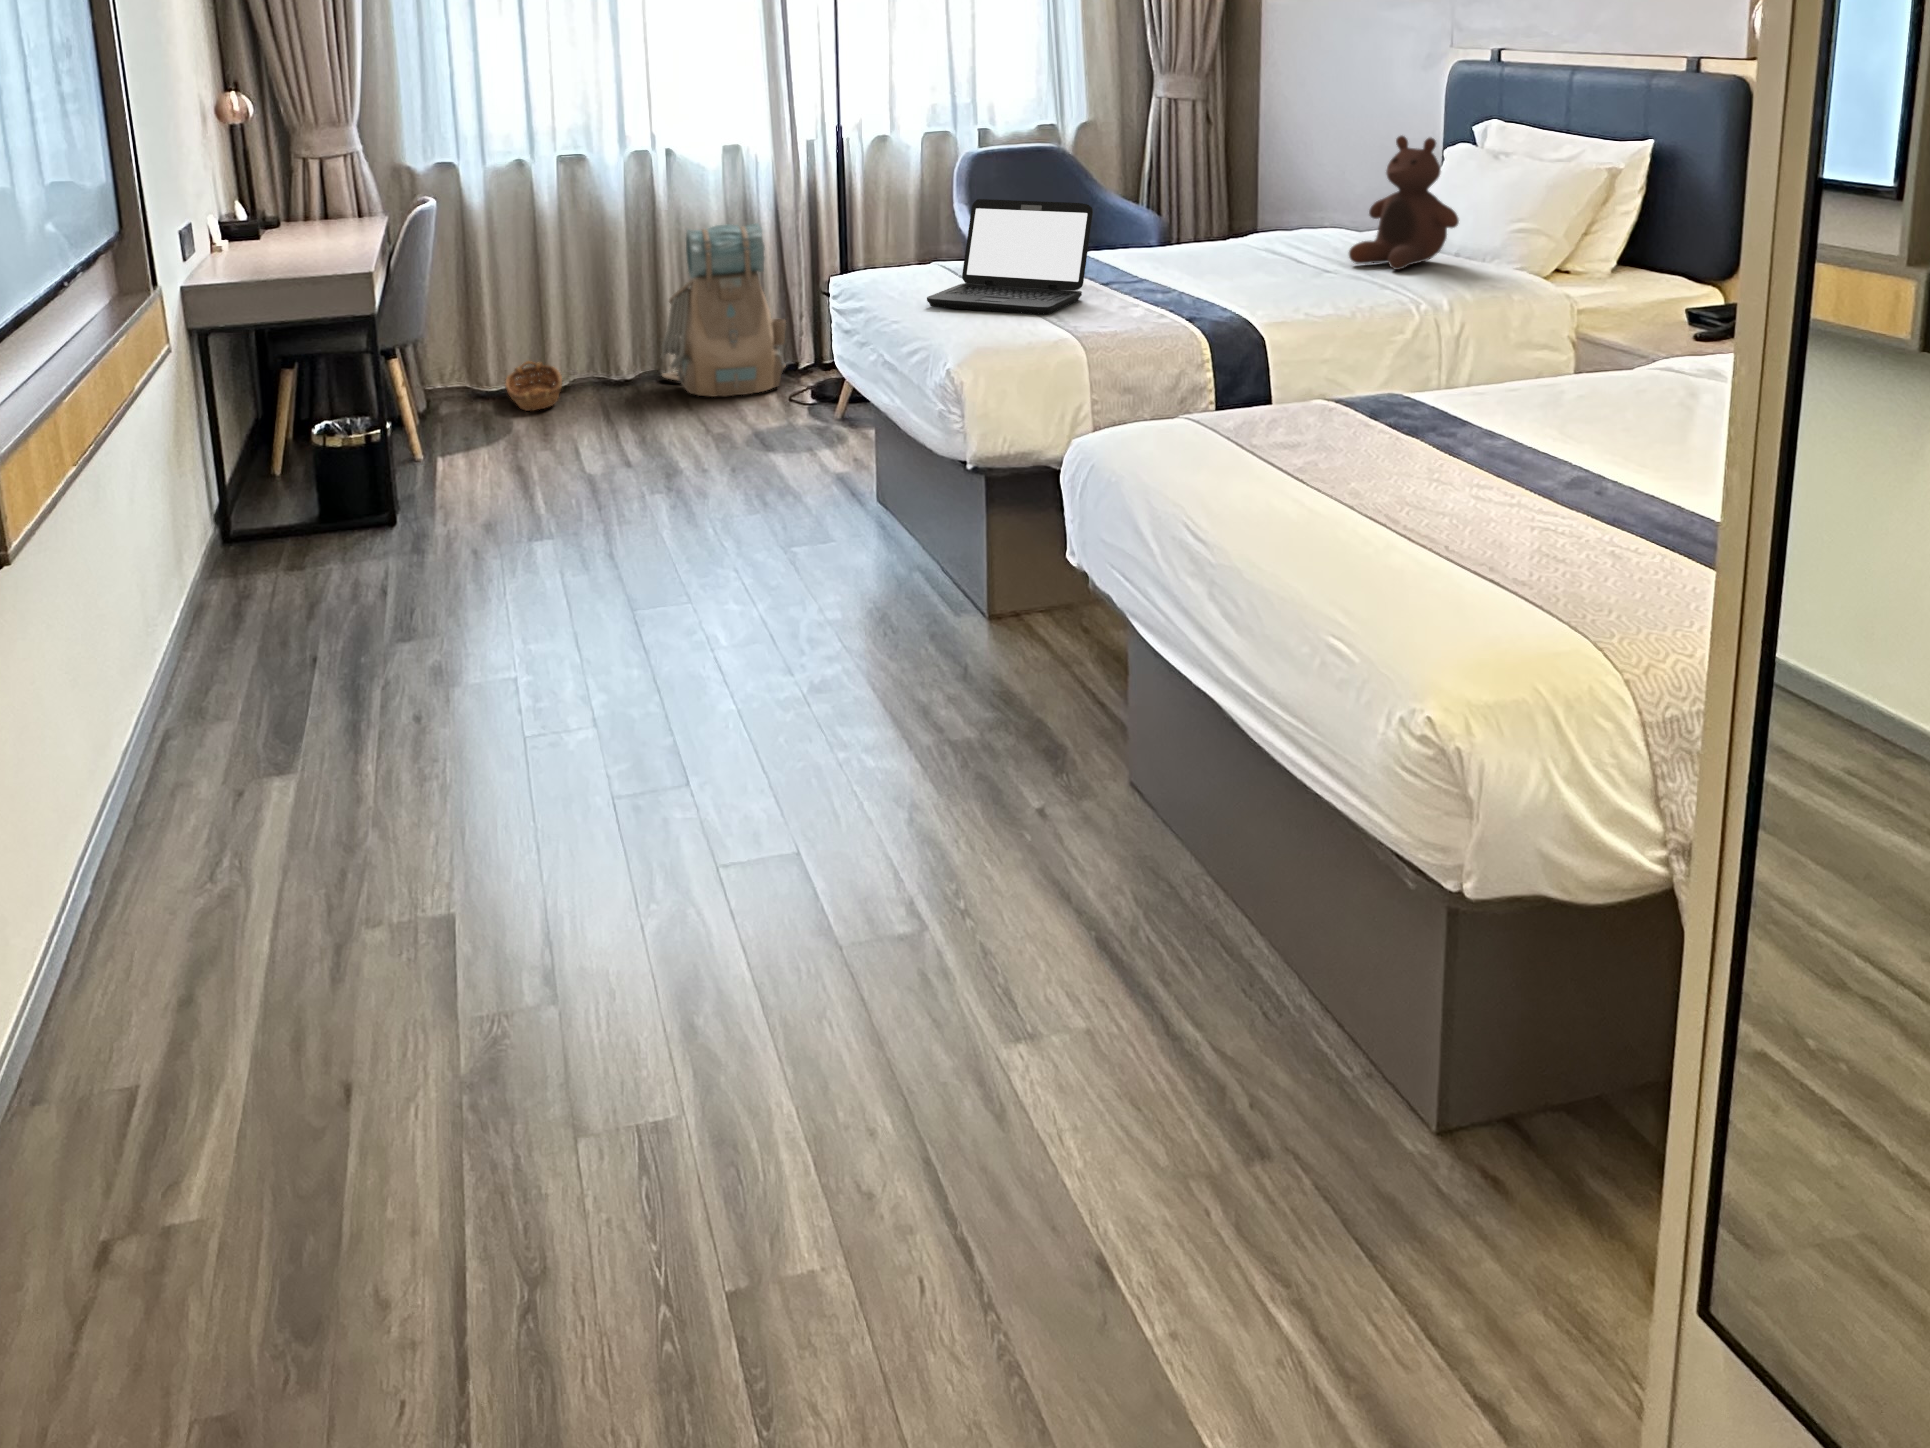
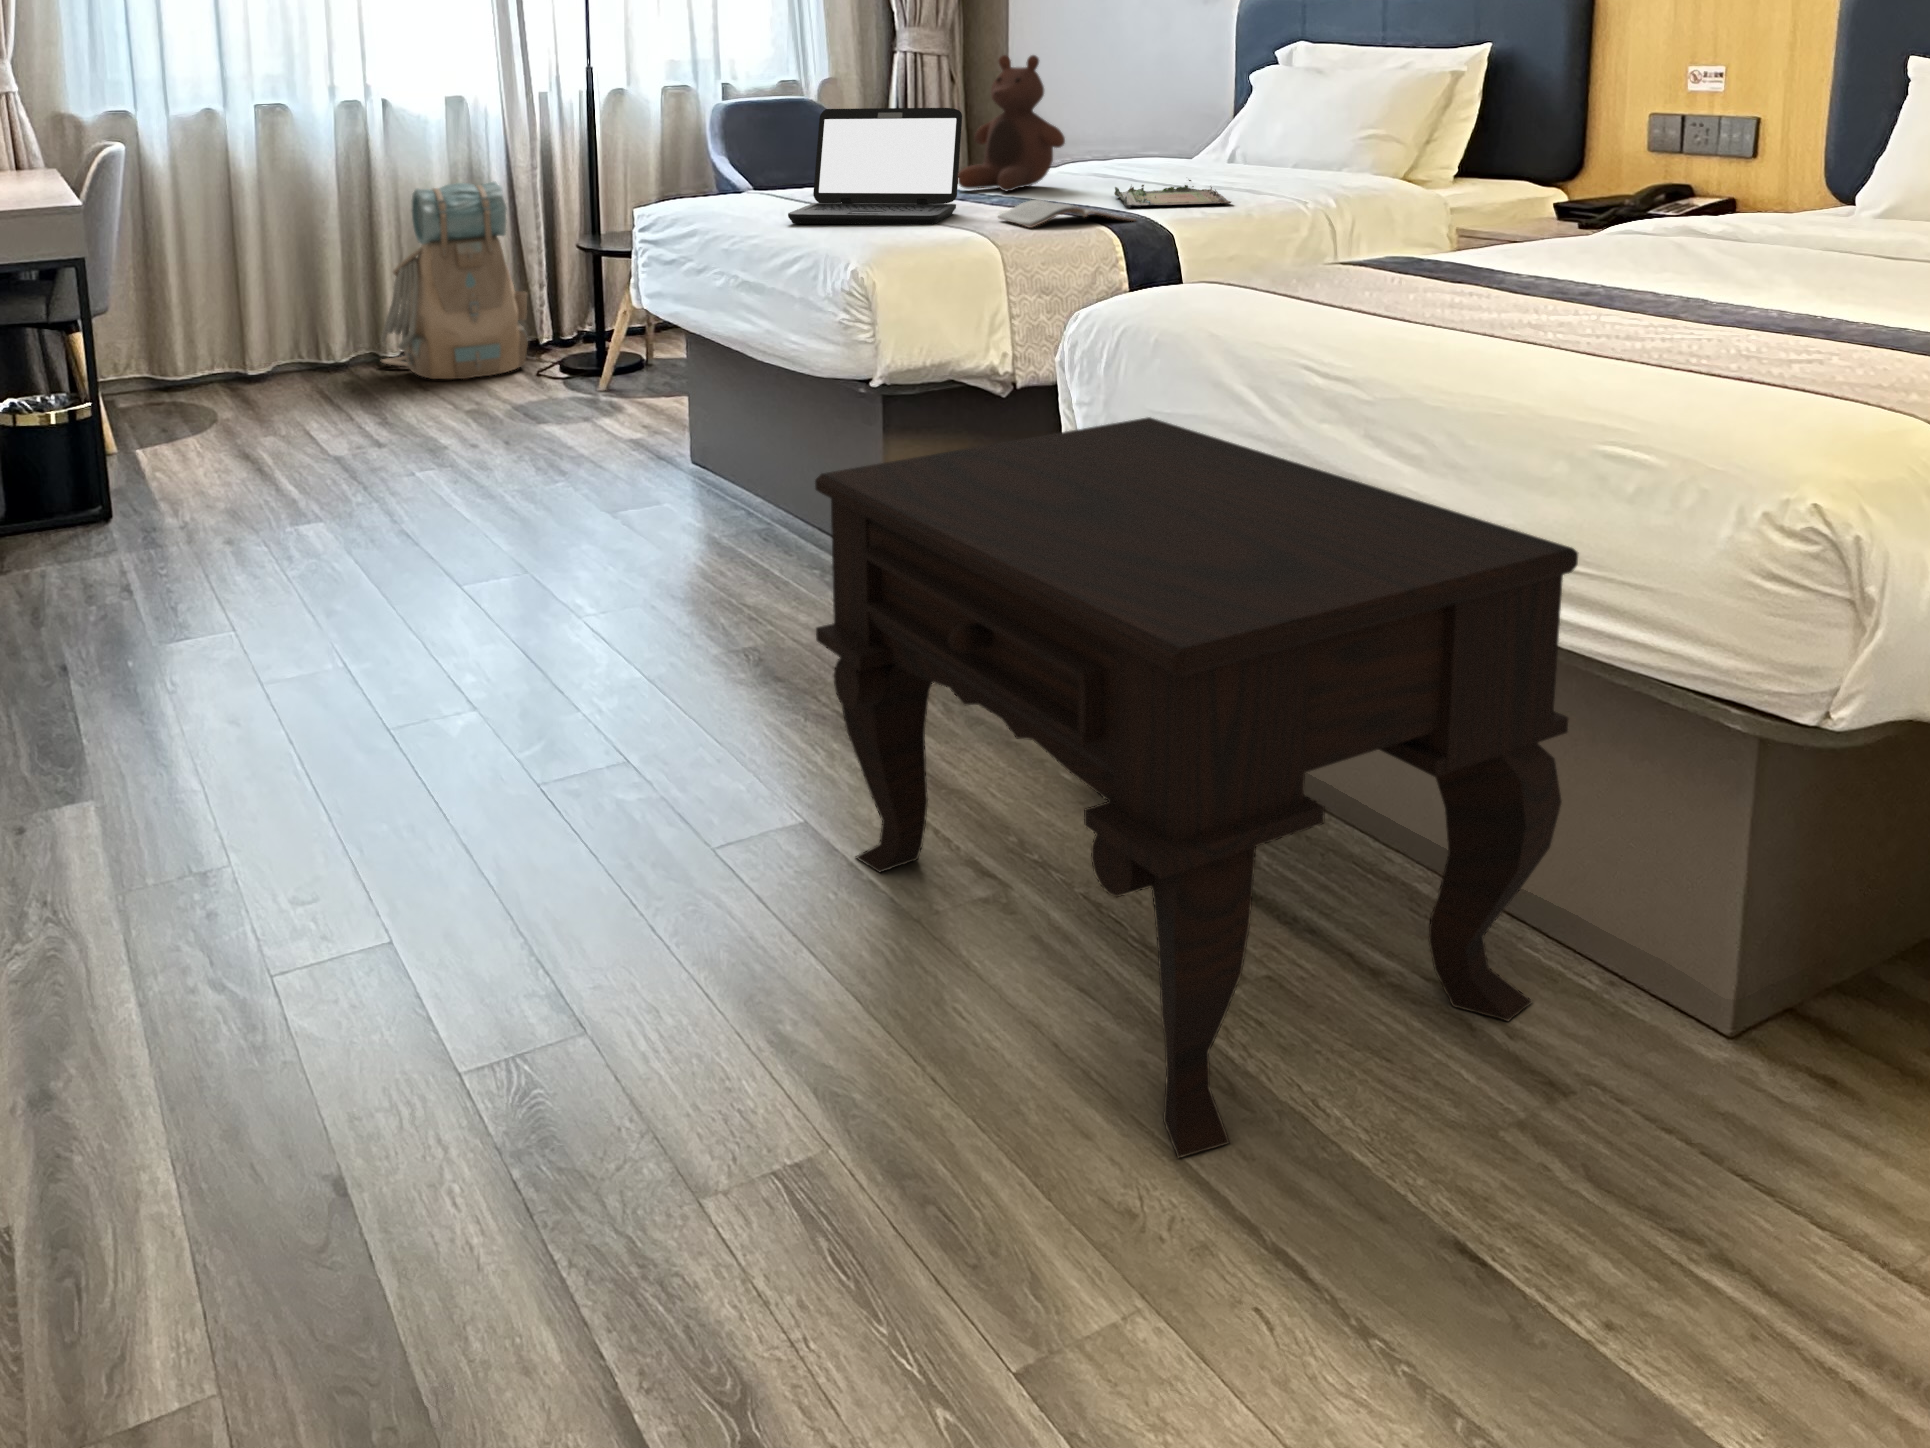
stuffed bear: present [1349,136,1459,270] -> present [958,55,1065,191]
tray: none [1233,267,1338,301] -> present [1114,180,1231,207]
magazine: none [1105,295,1224,327] -> present [998,200,1134,228]
basket: present [505,361,562,411] -> none [180,347,288,407]
side table: none [782,537,1323,1160] -> present [815,417,1578,1158]

